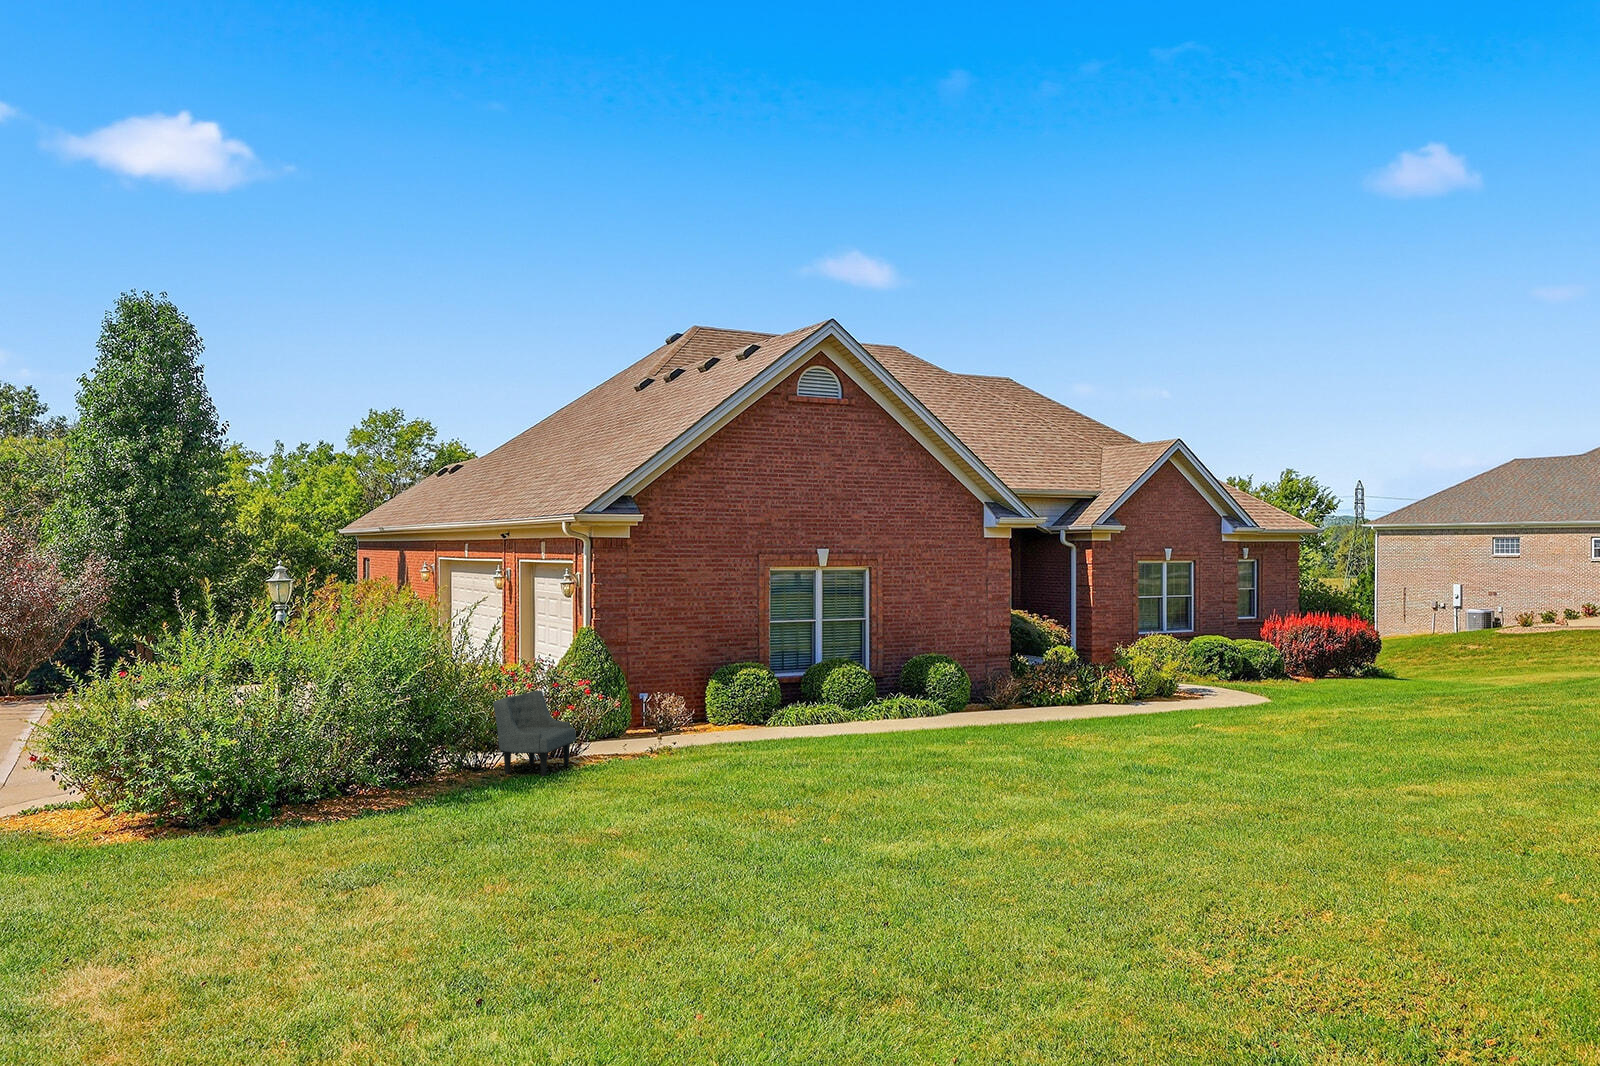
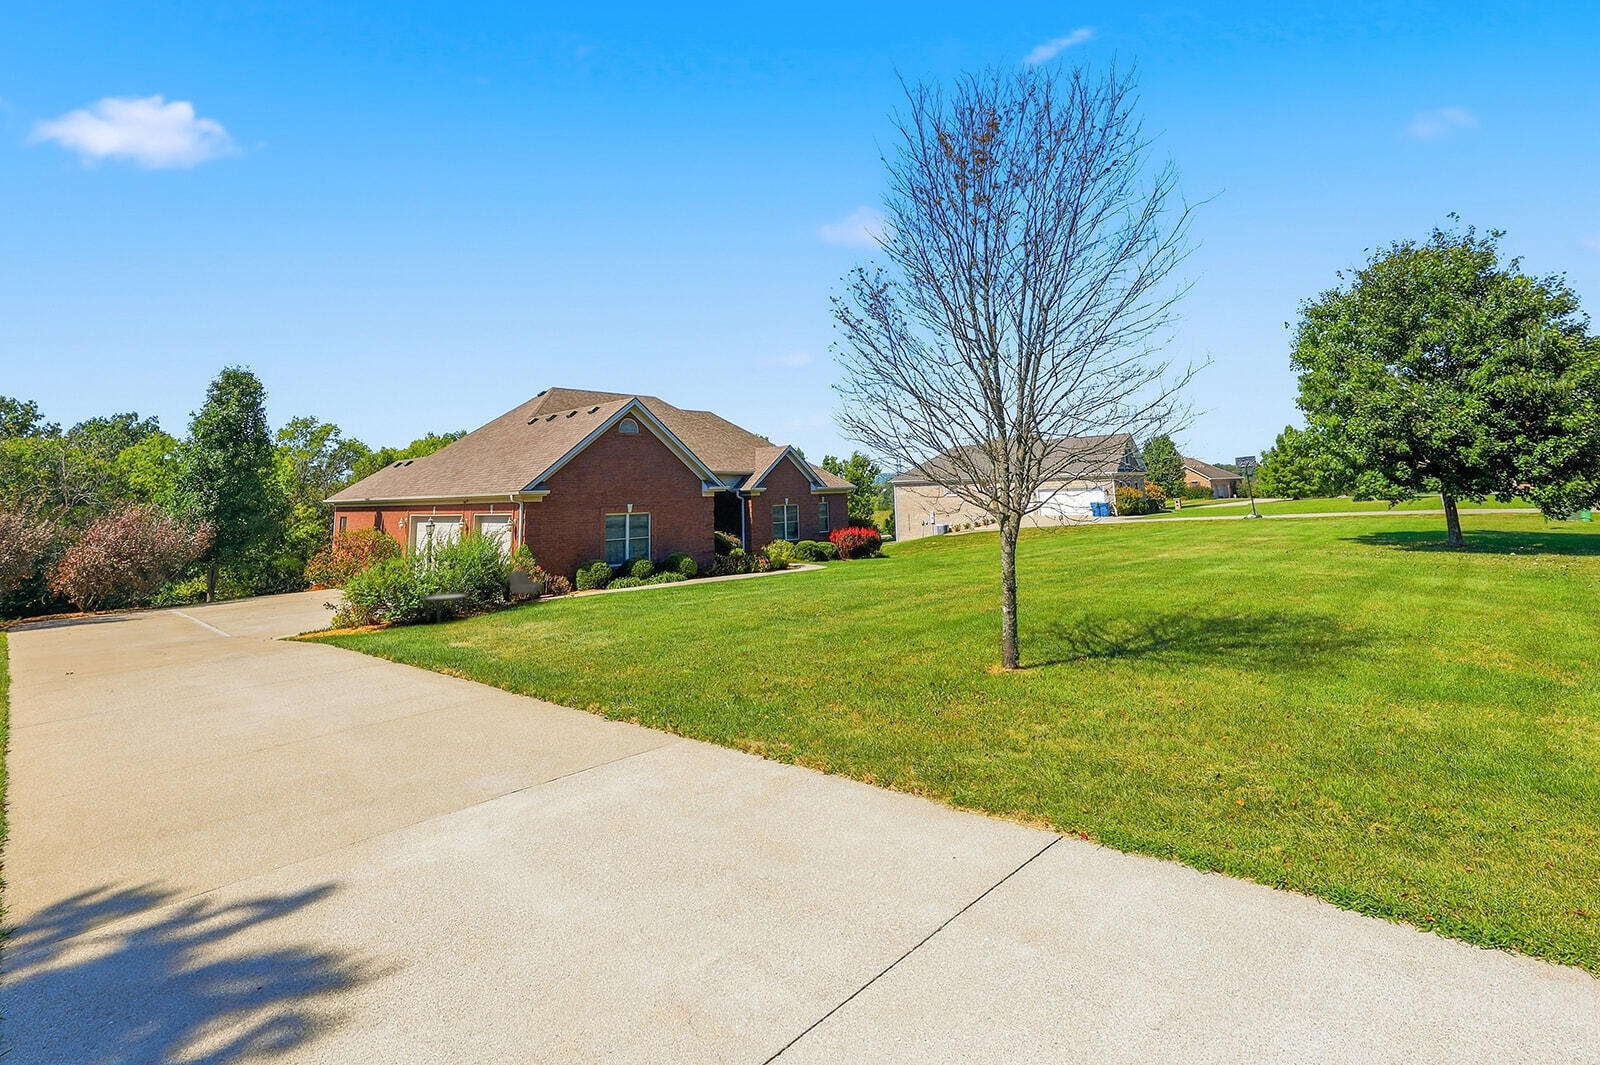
round table: none [207,751,339,845] -> present [422,592,469,624]

